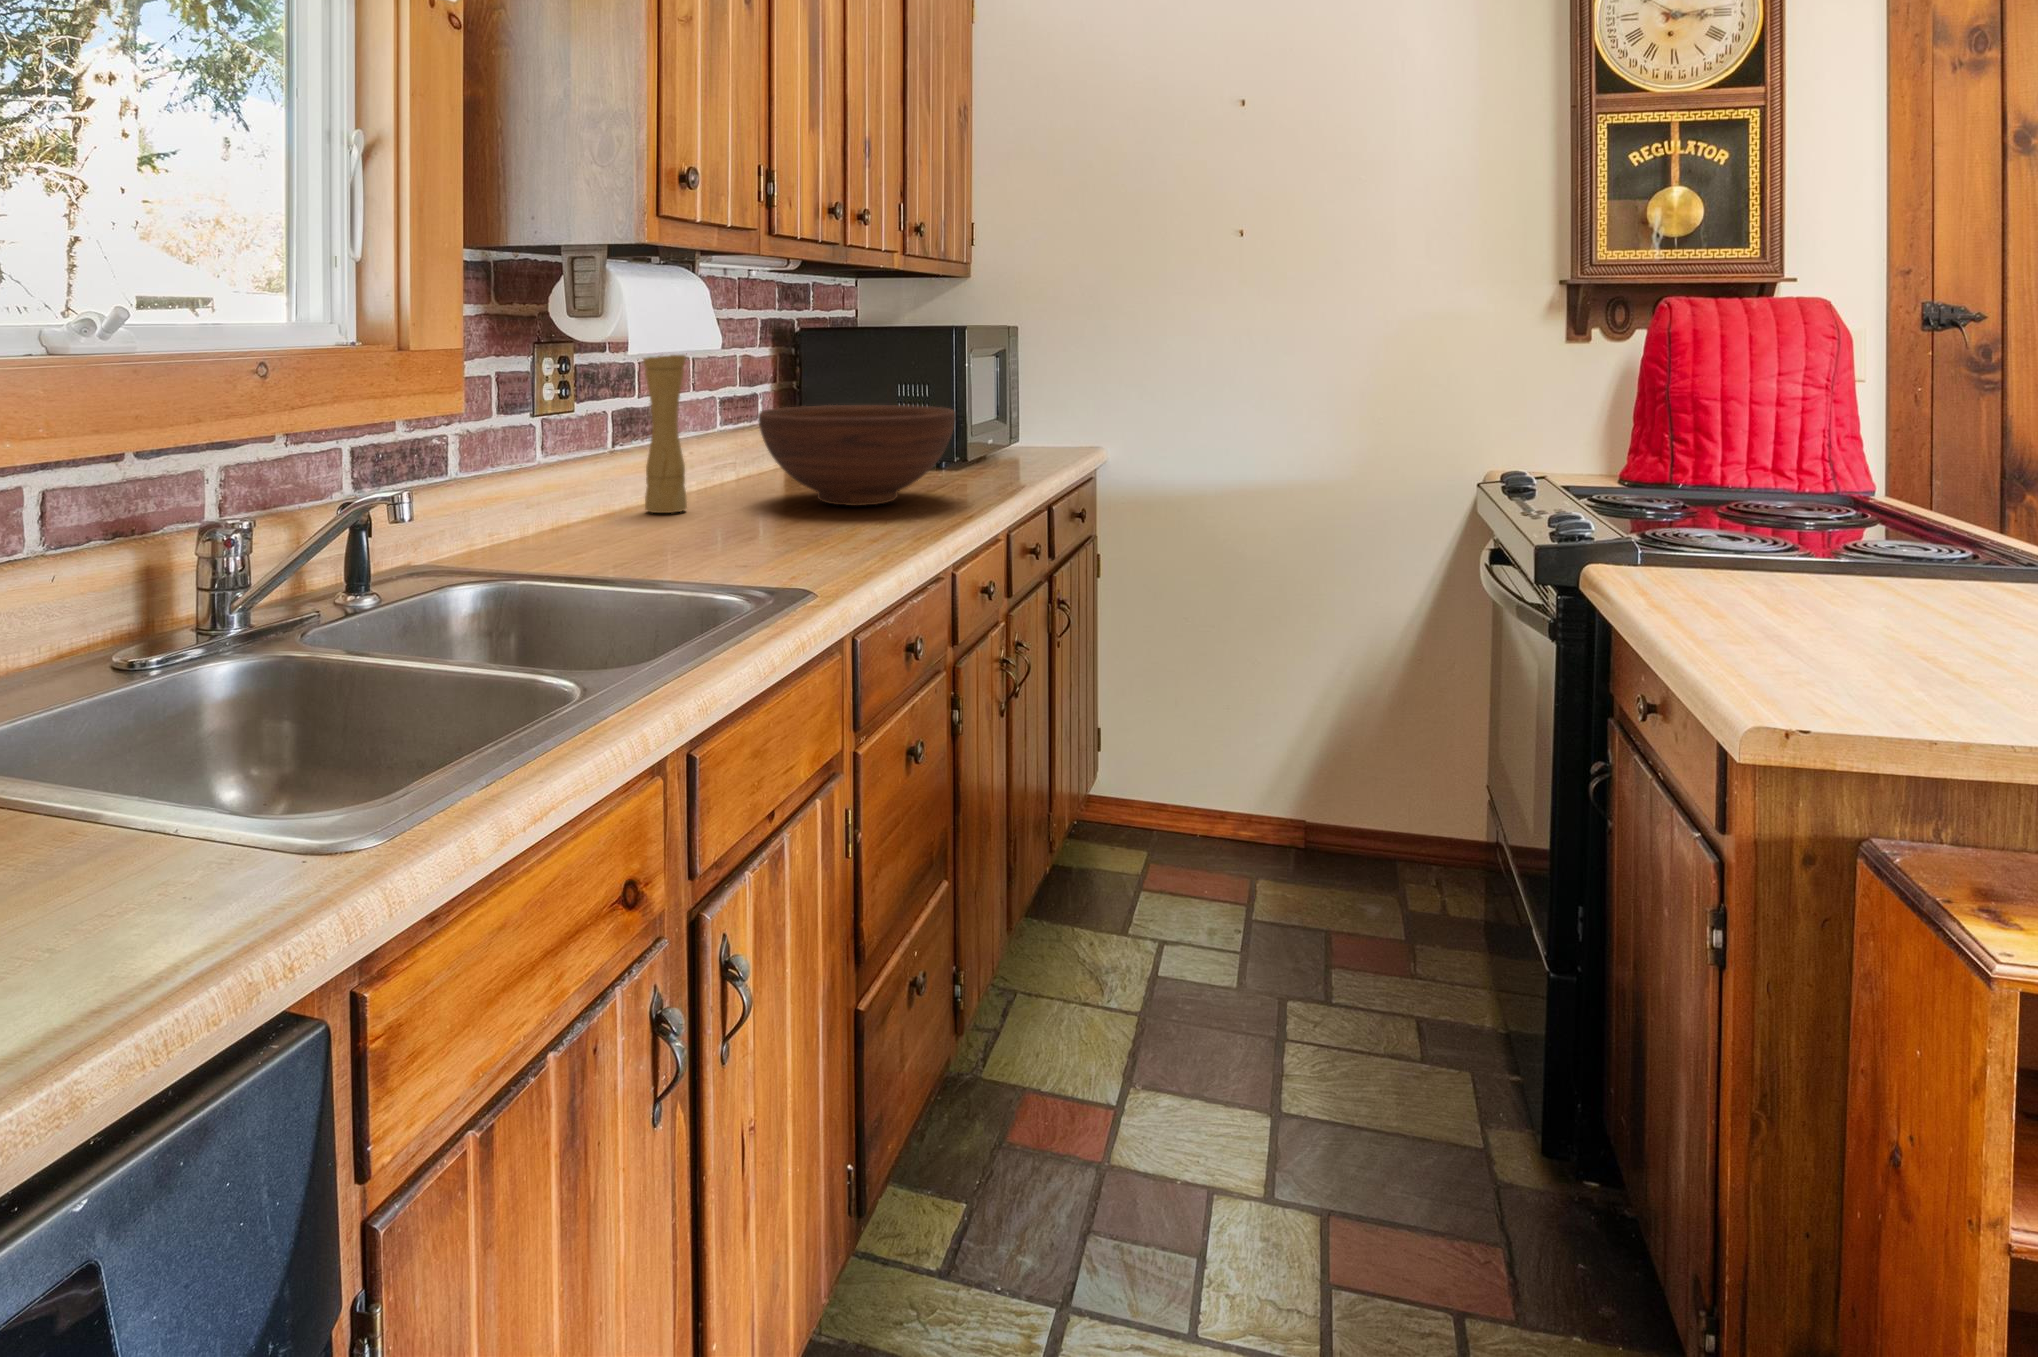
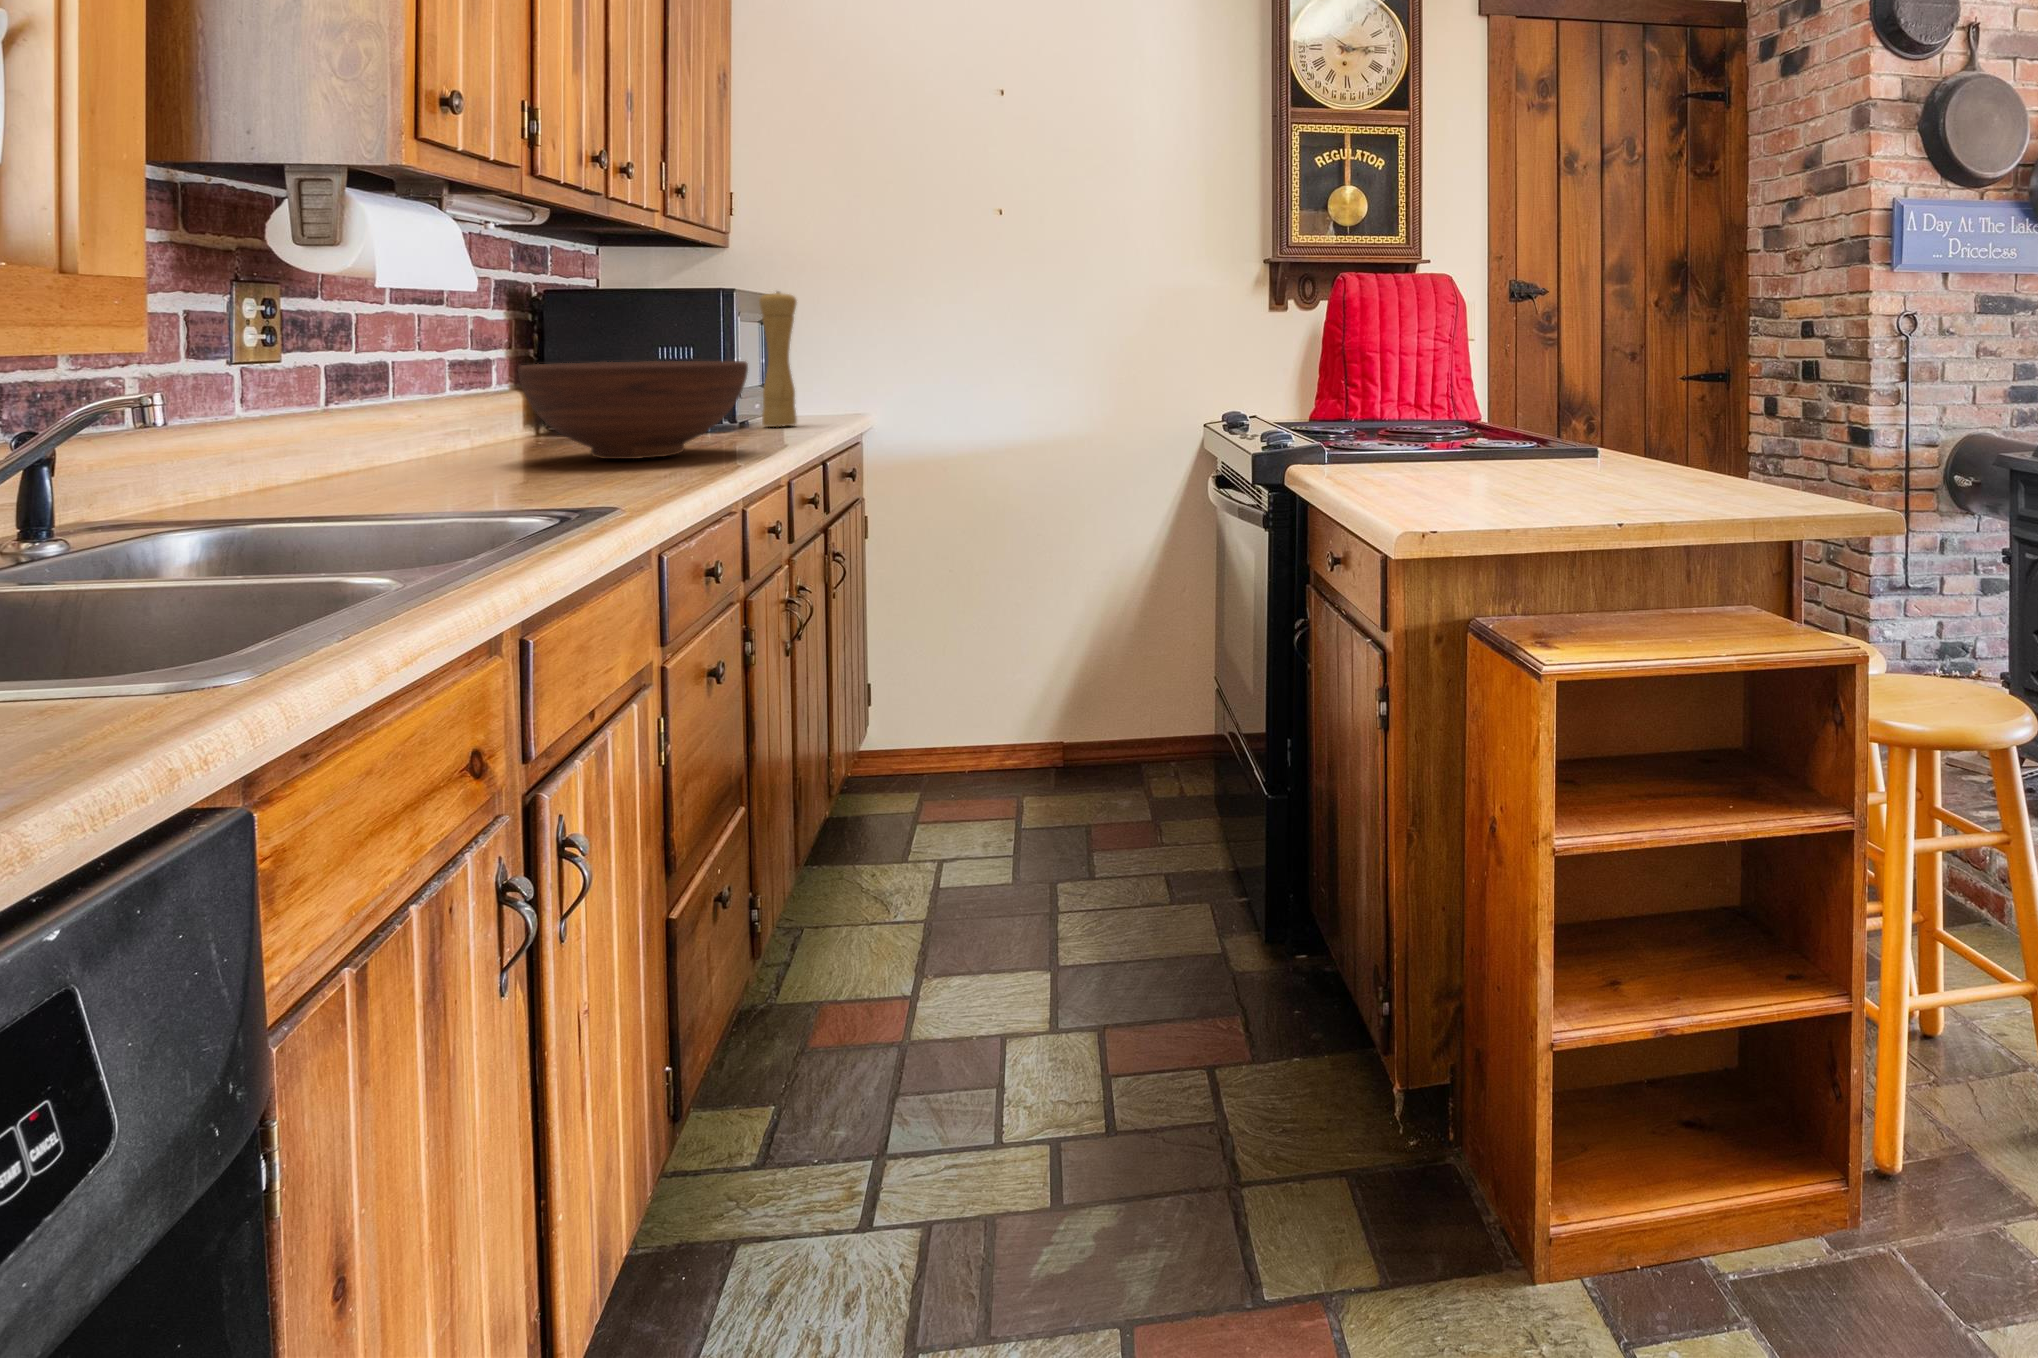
pepper mill: present [643,355,687,513] -> present [759,292,797,427]

